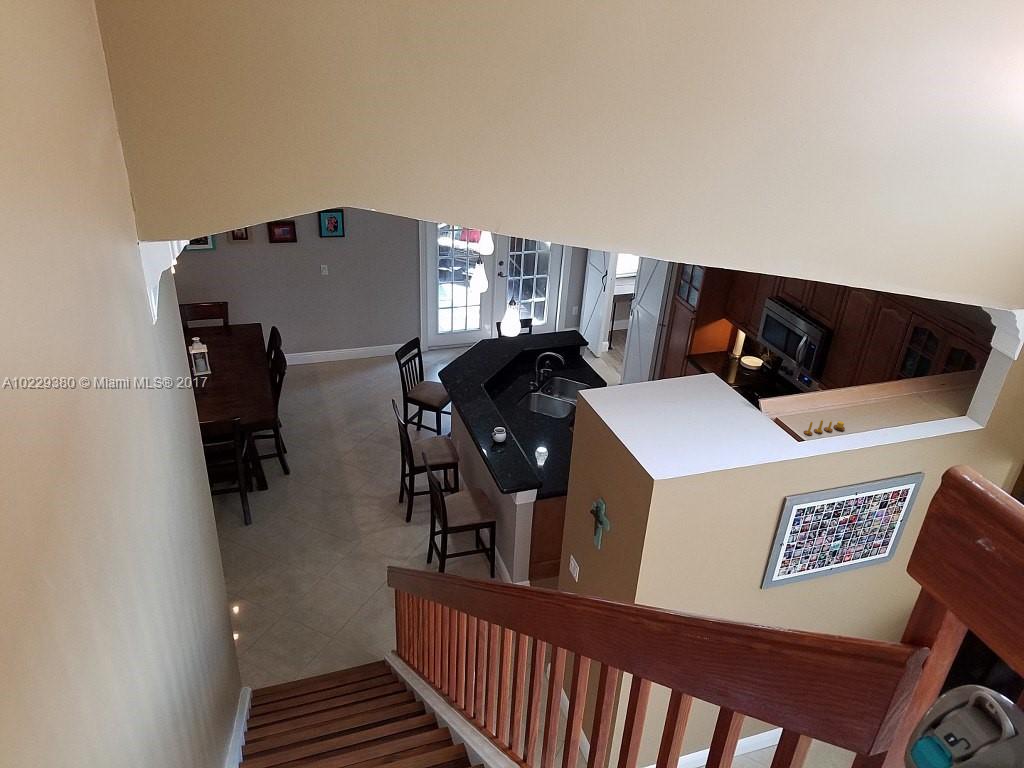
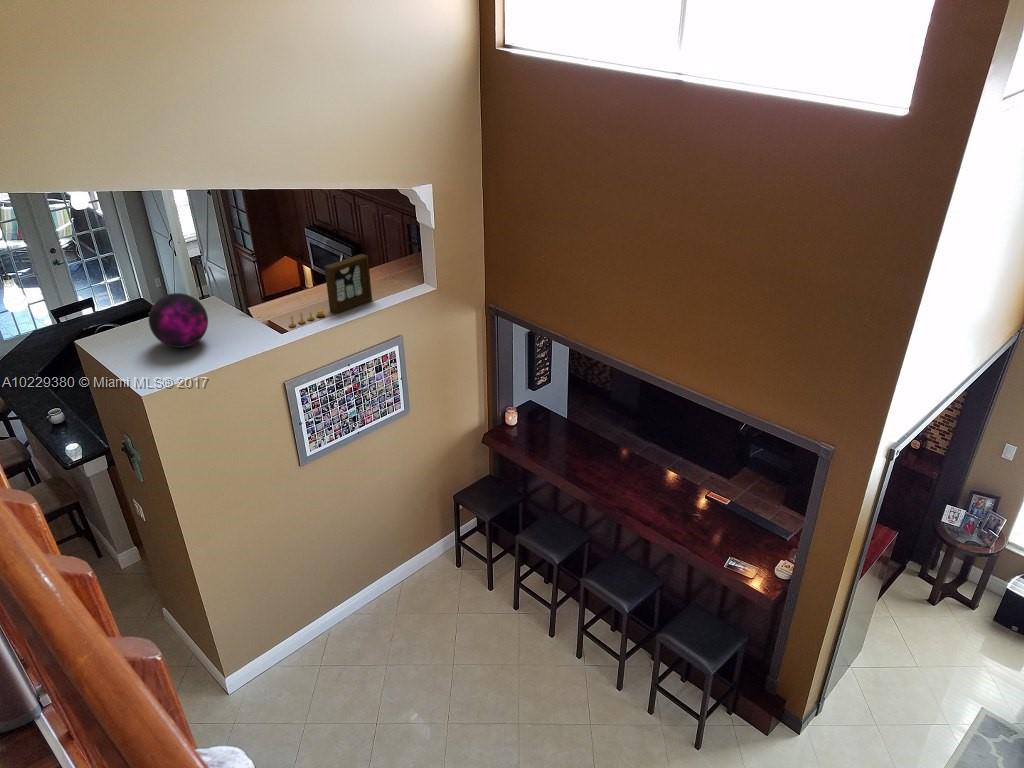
picture frame: none [849,367,915,429] -> present [324,254,372,313]
decorative orb: none [666,369,728,429] -> present [149,293,208,348]

